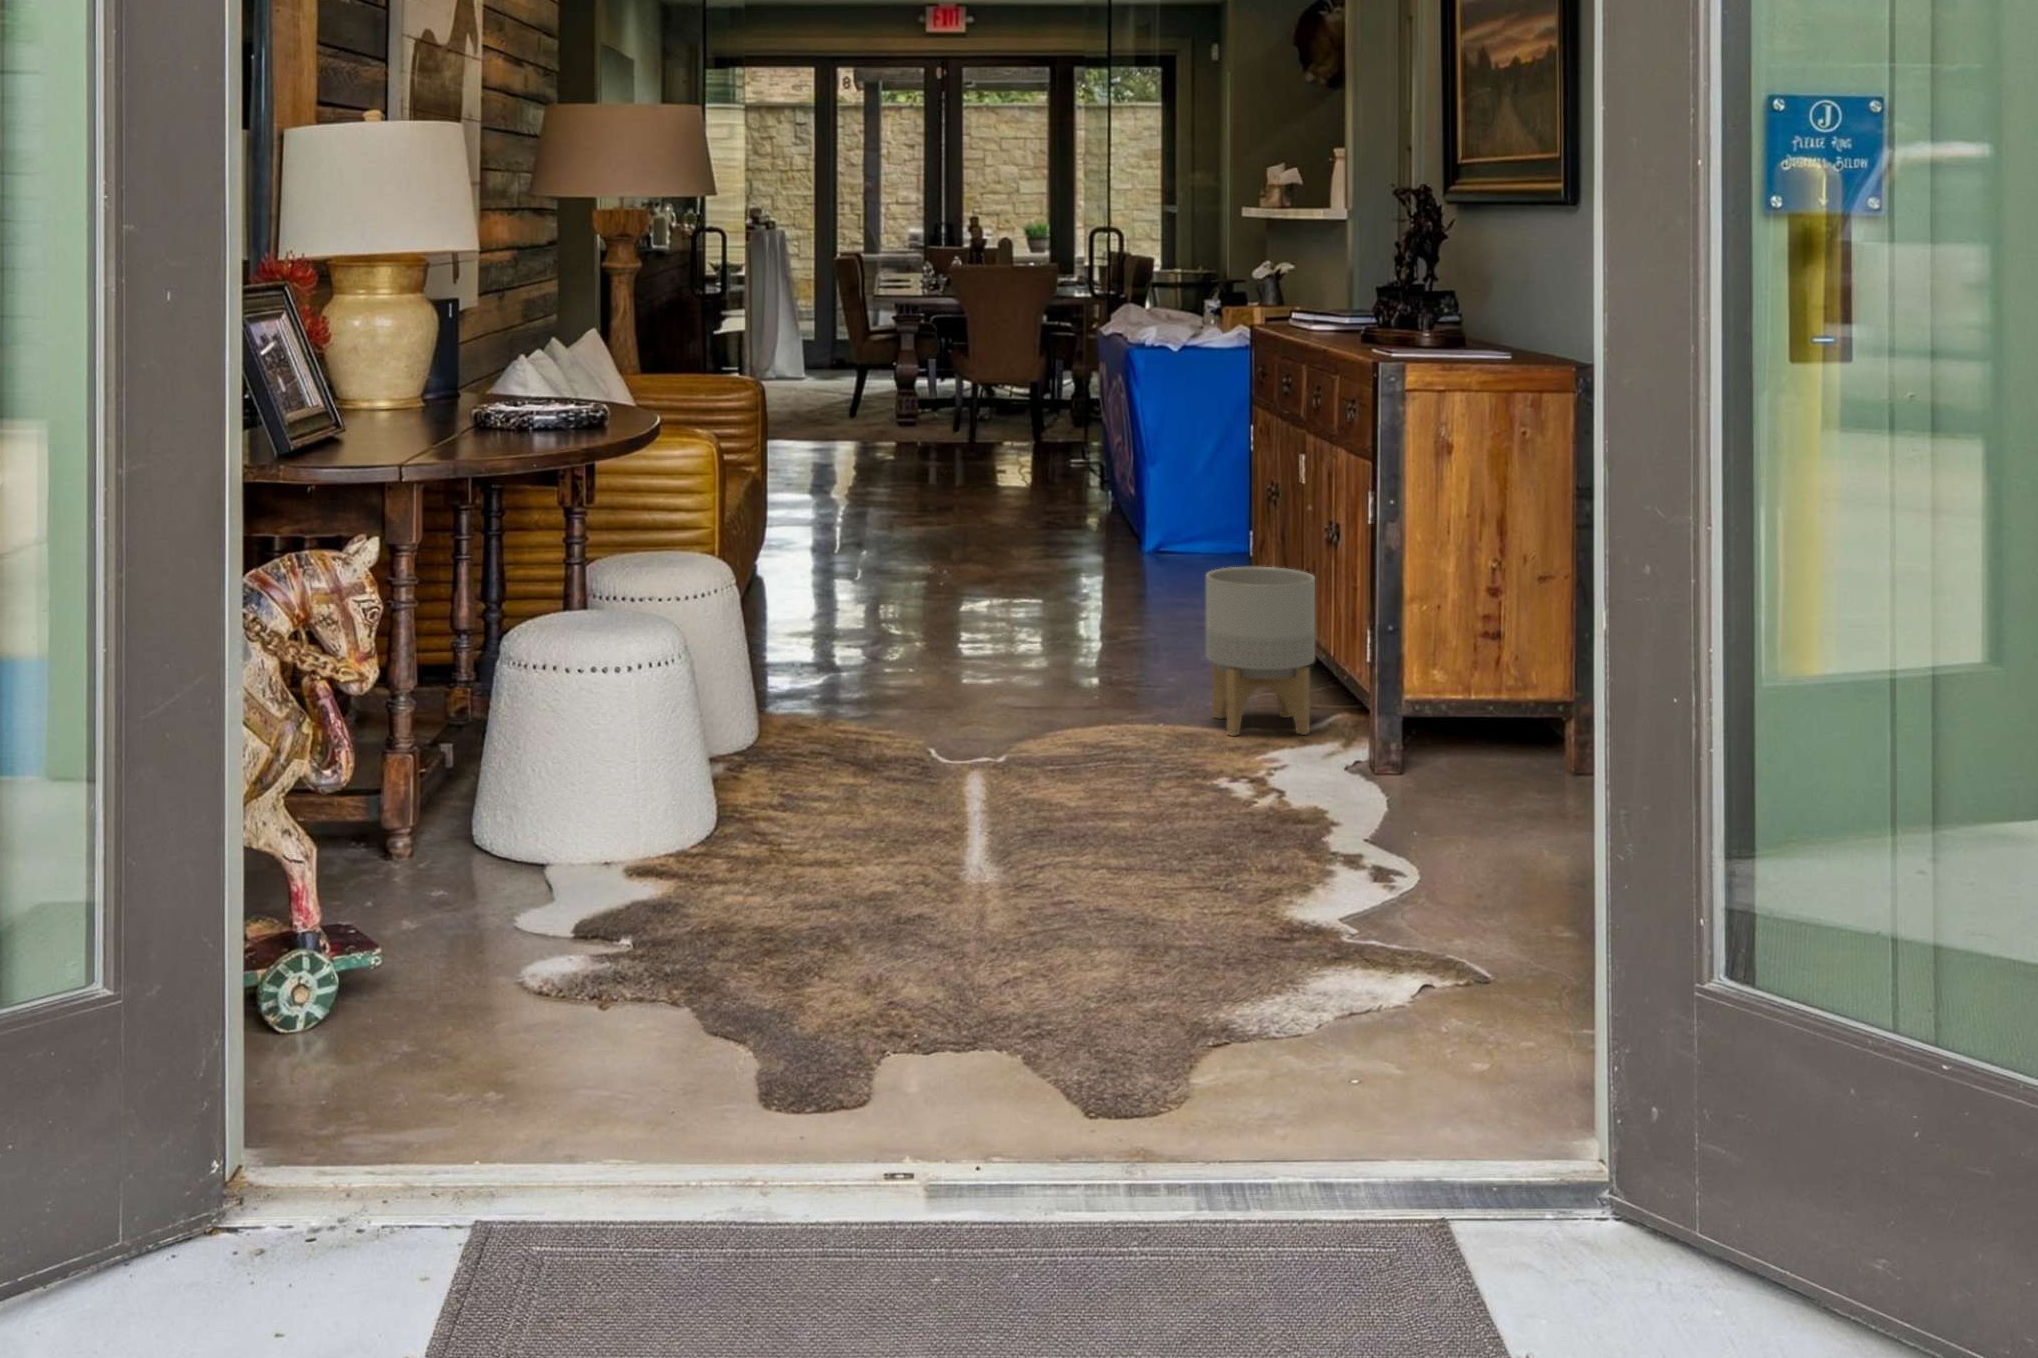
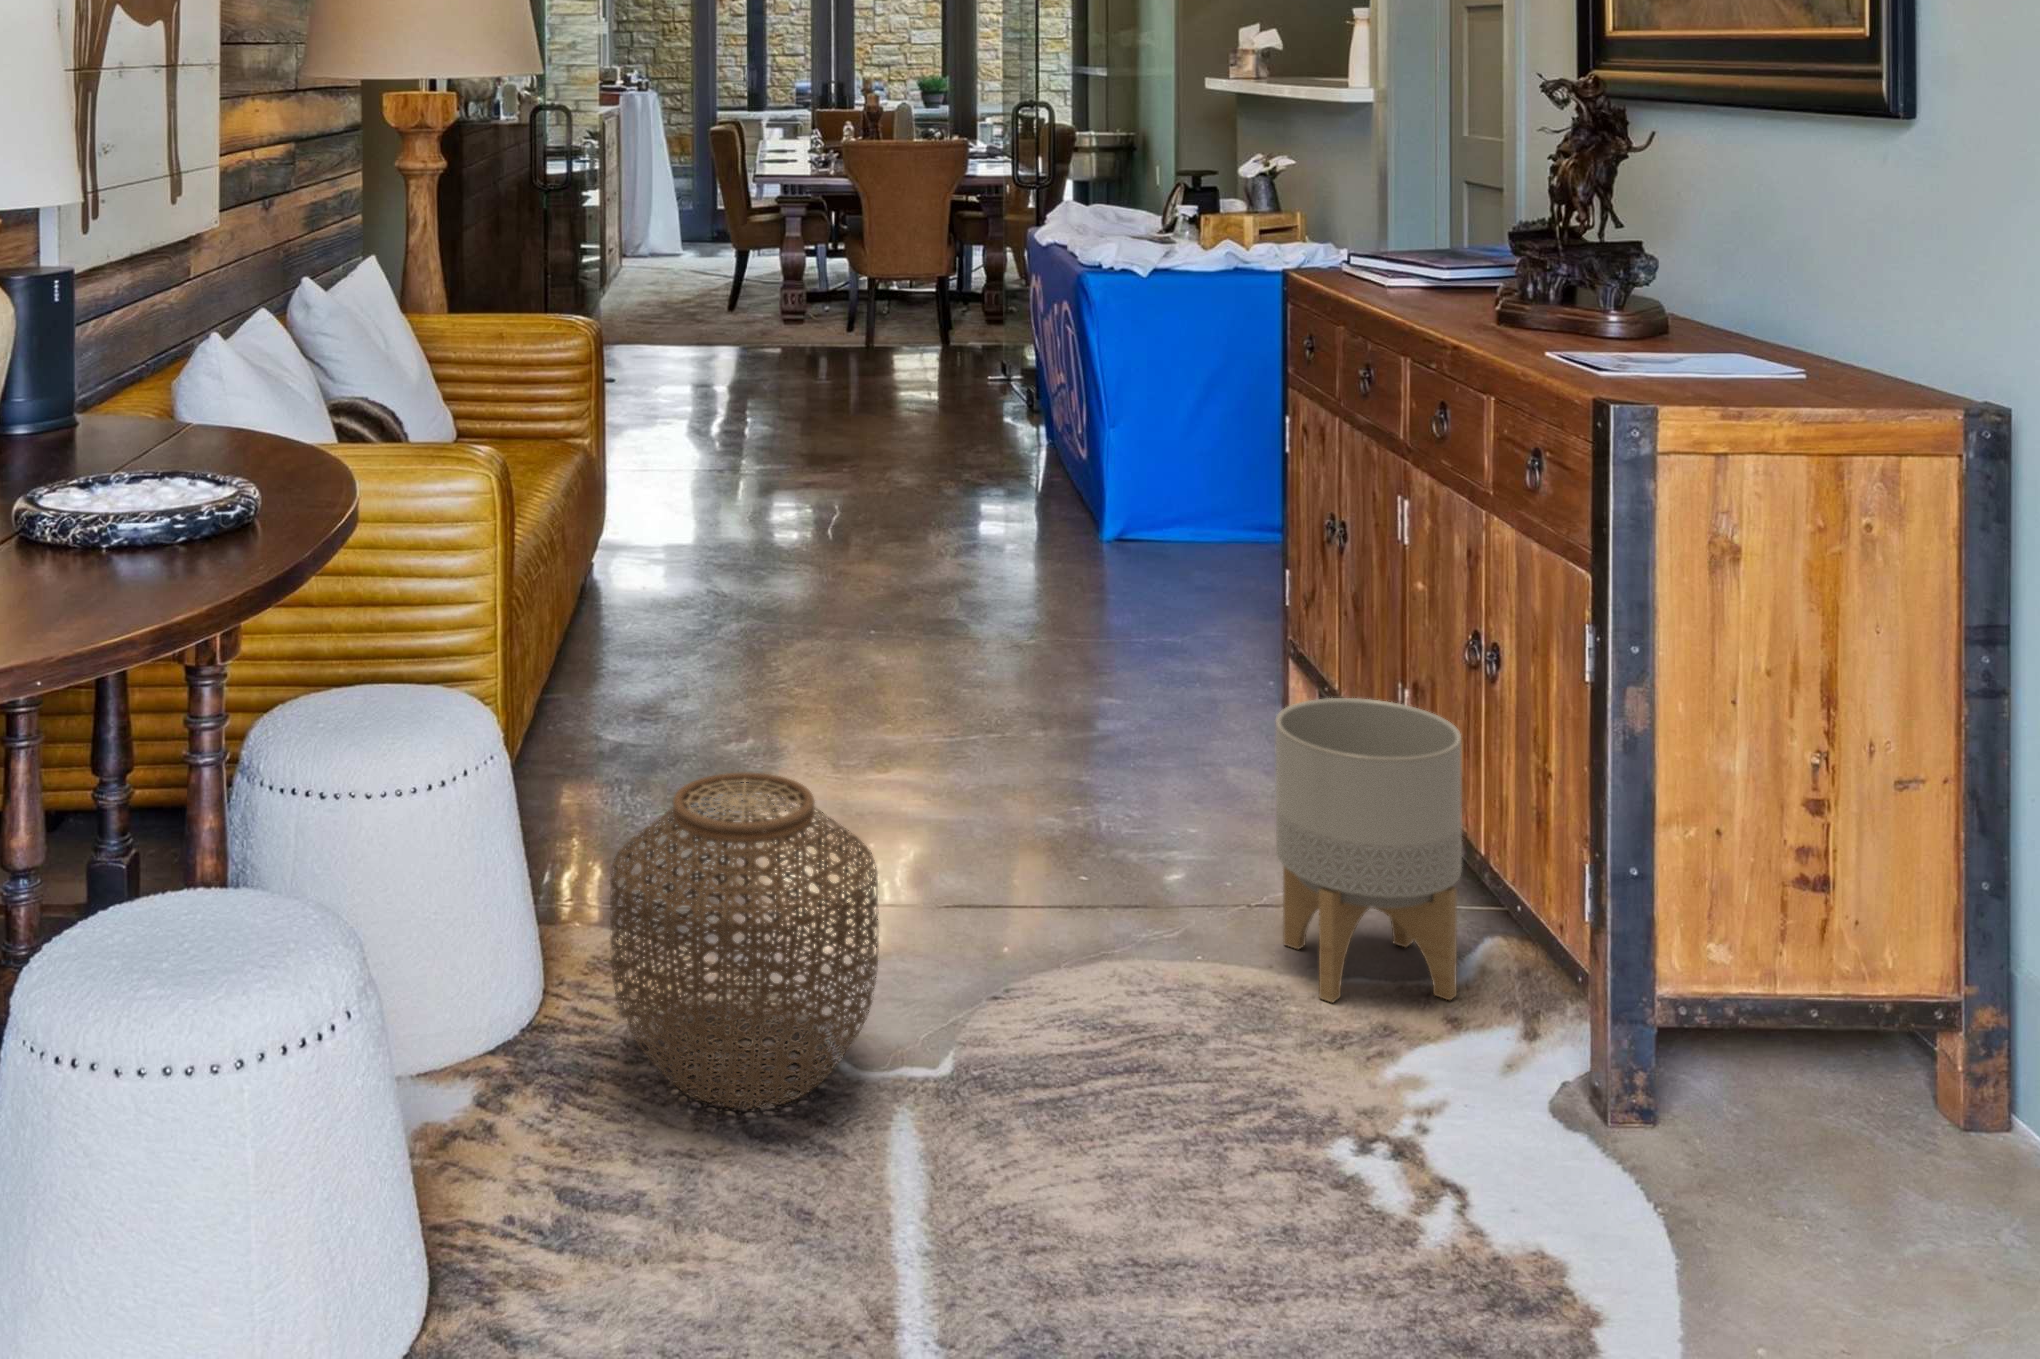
woven basket: none [802,588,960,769] -> present [610,772,878,1108]

